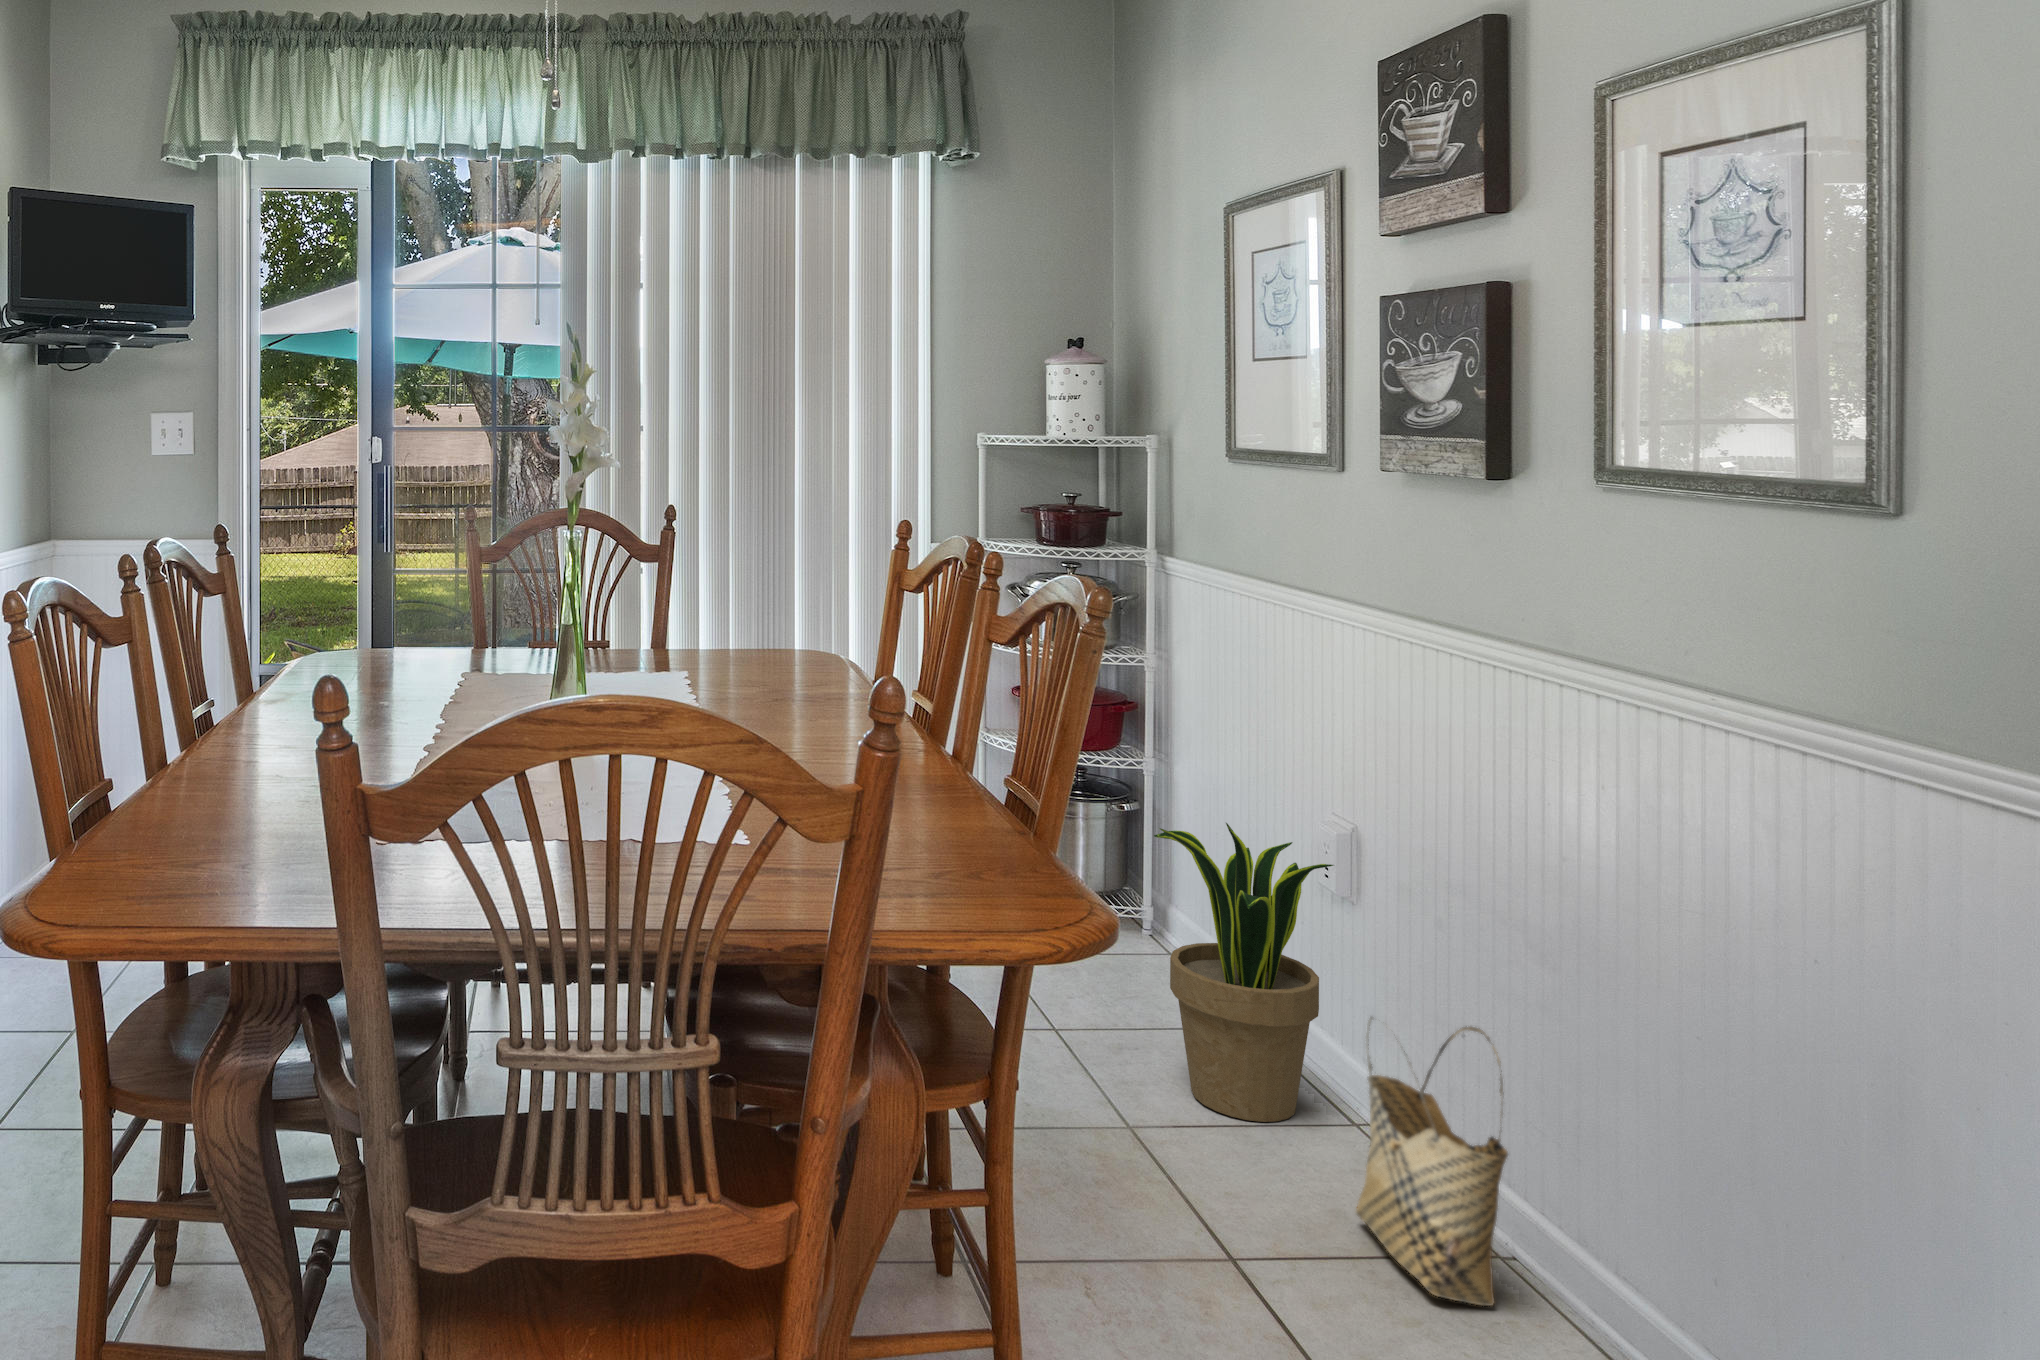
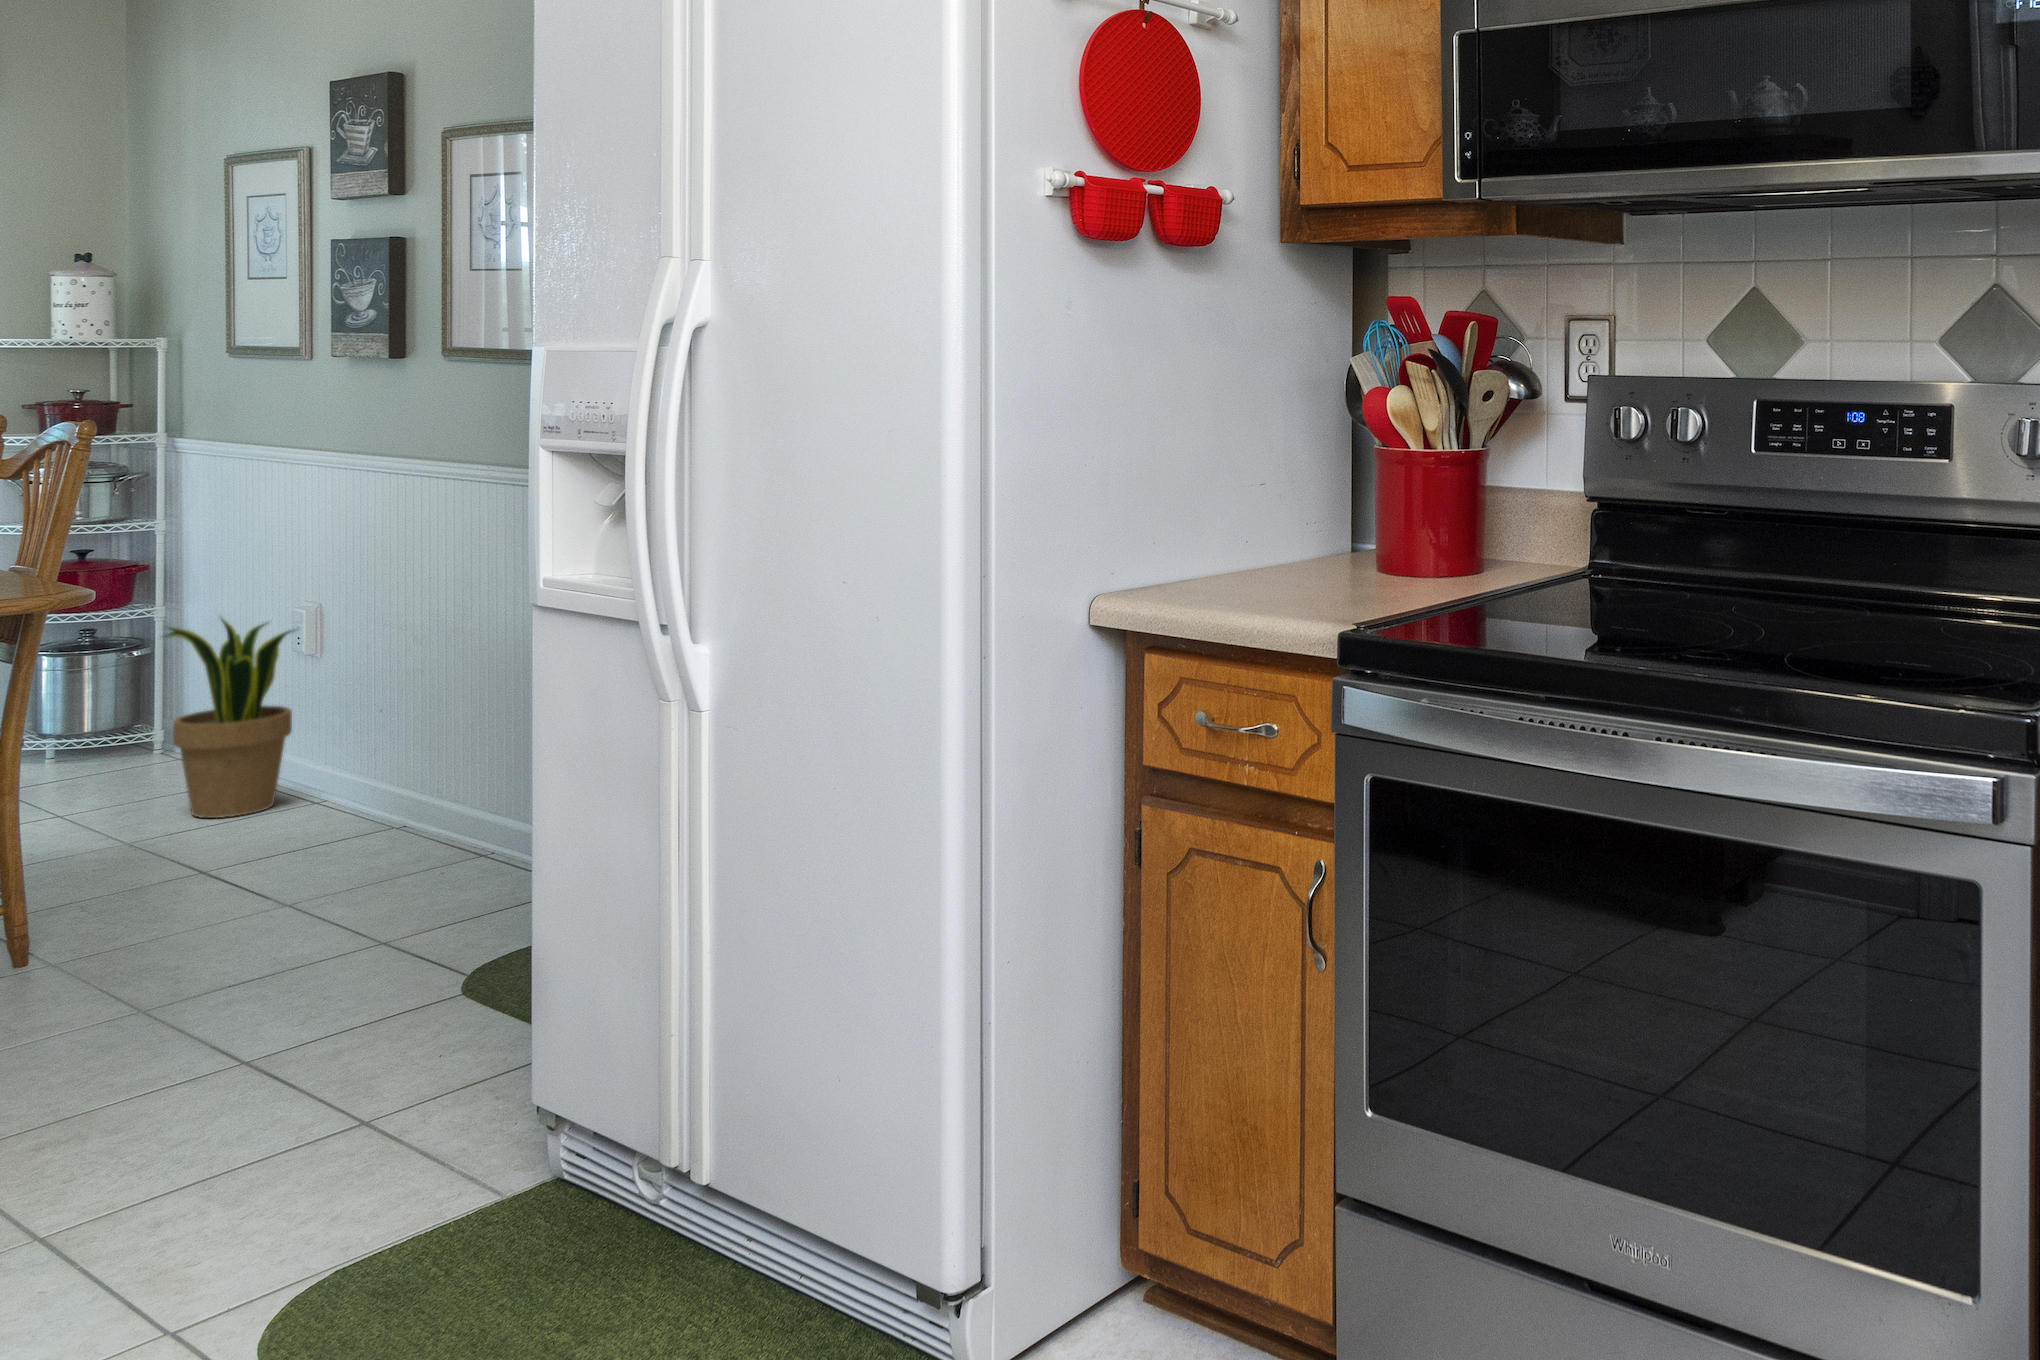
woven basket: present [1356,1017,1508,1306] -> none [305,690,395,844]

